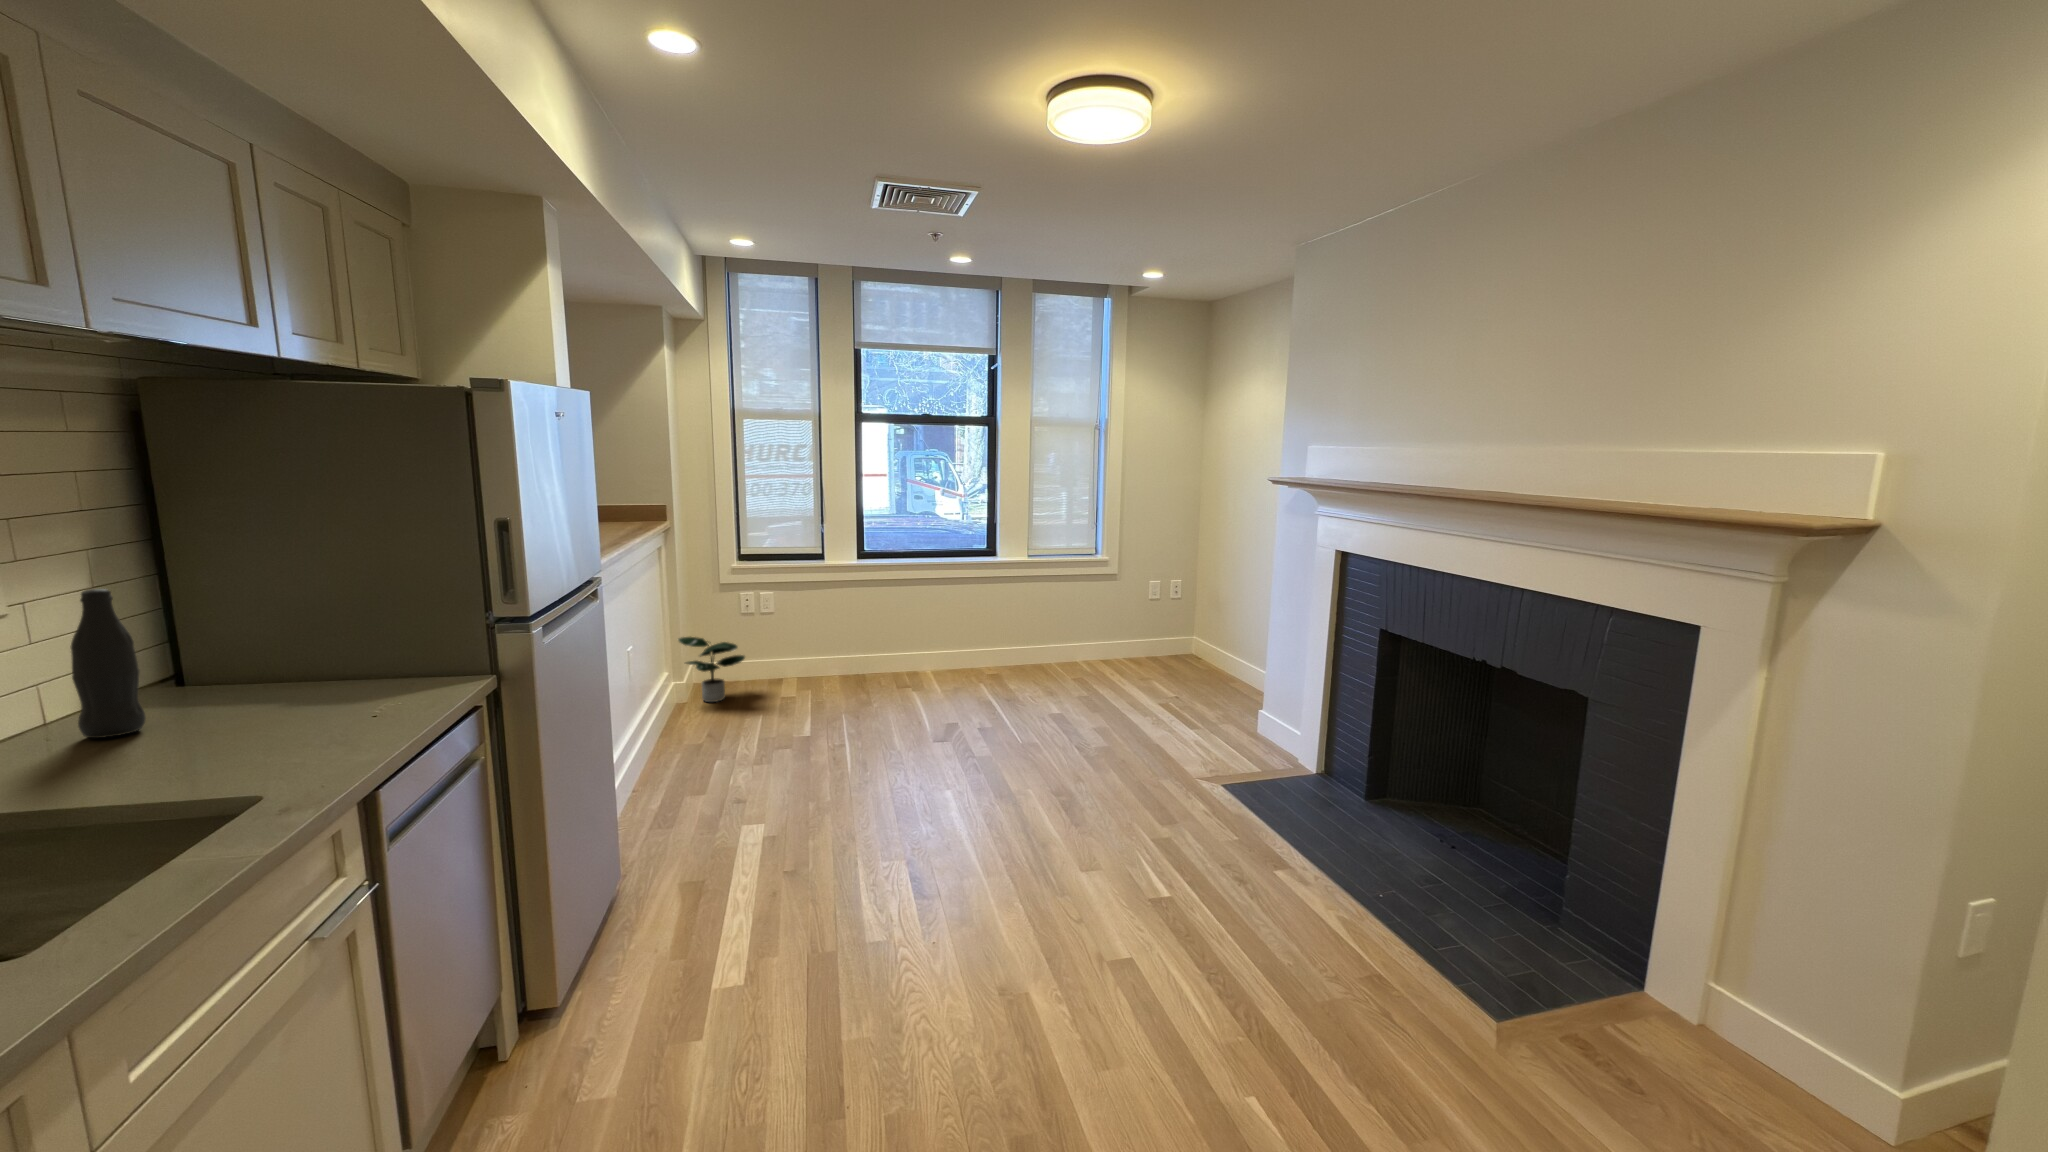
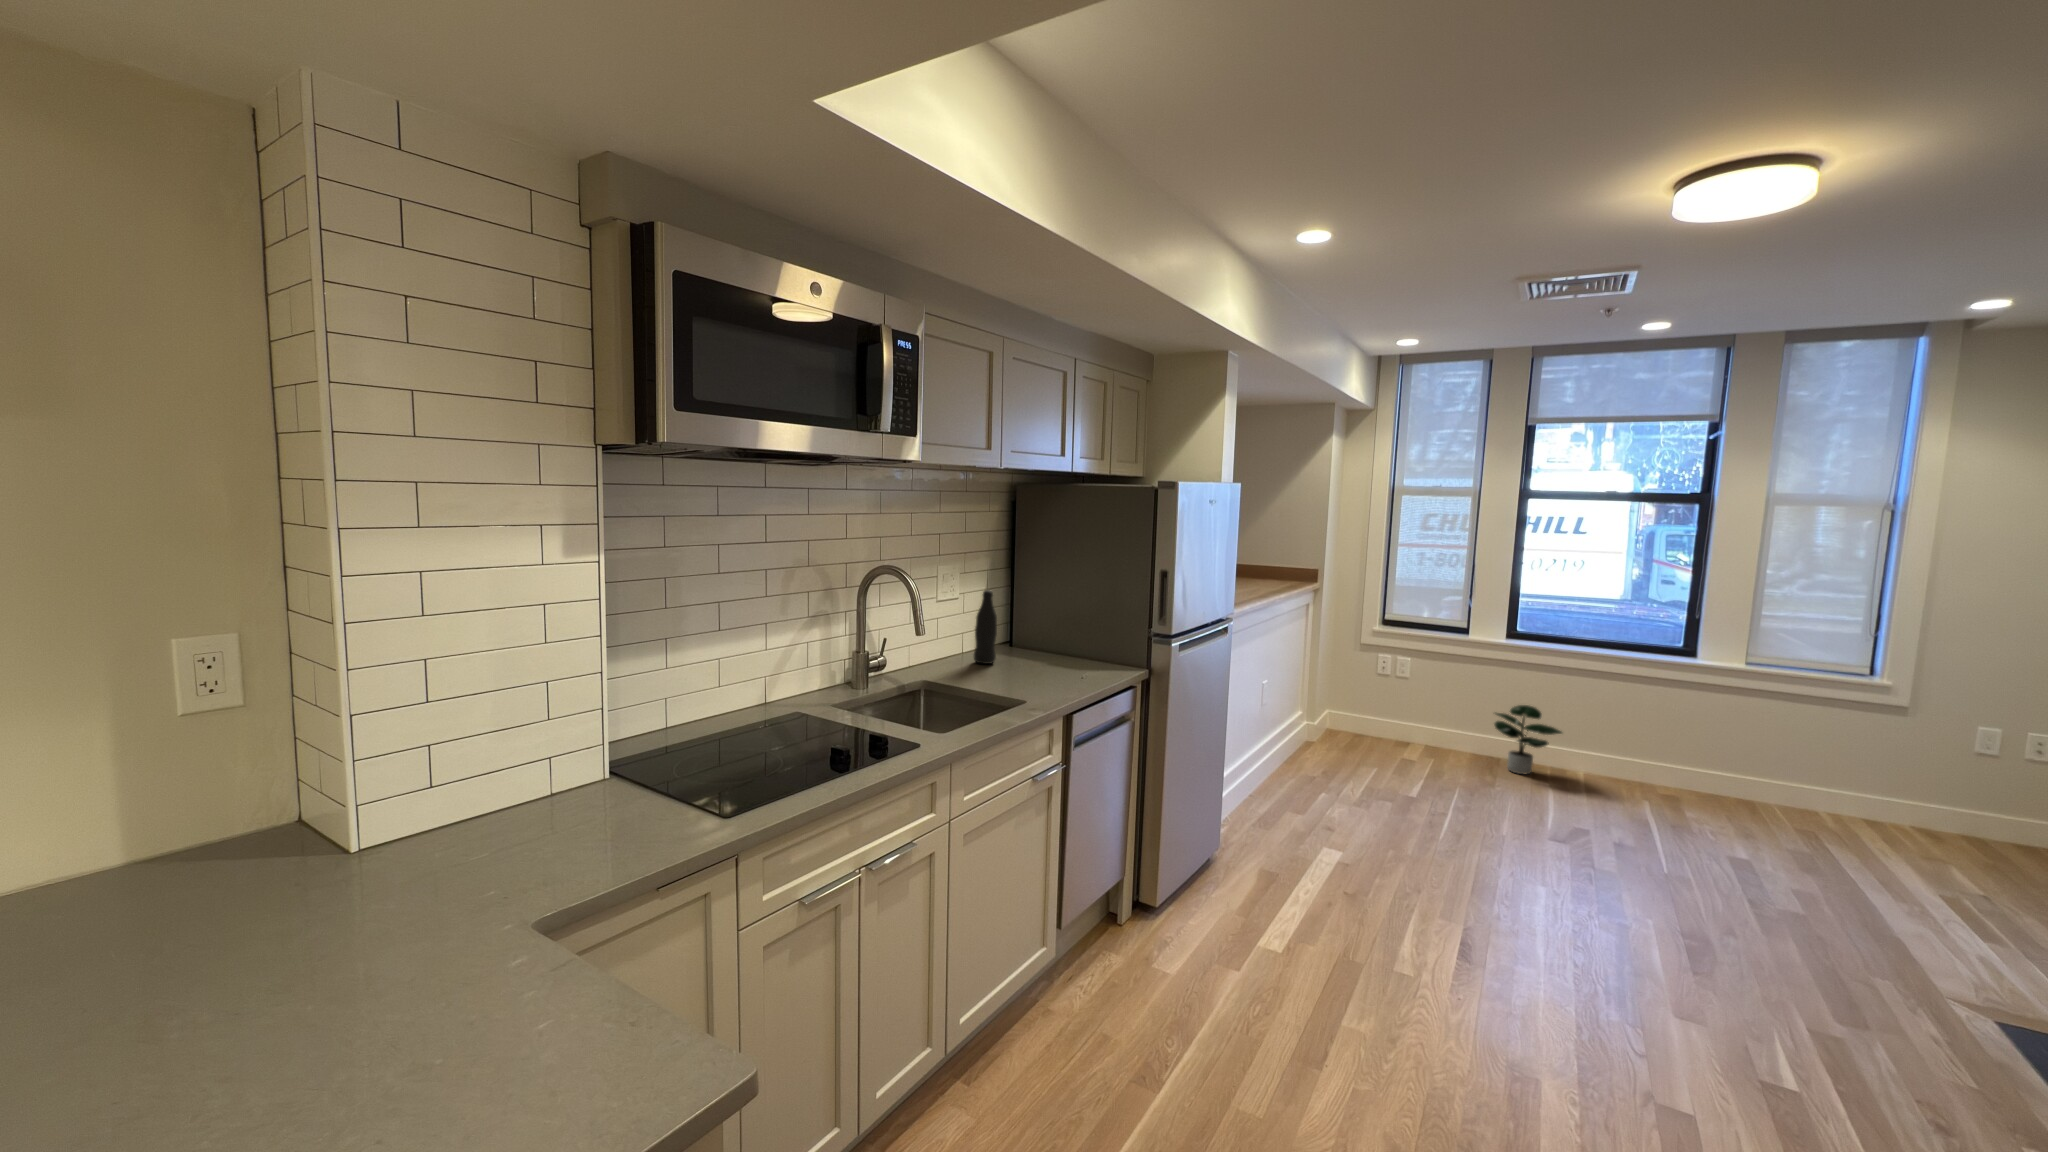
potted plant: present [679,637,745,702] -> present [1494,705,1562,774]

